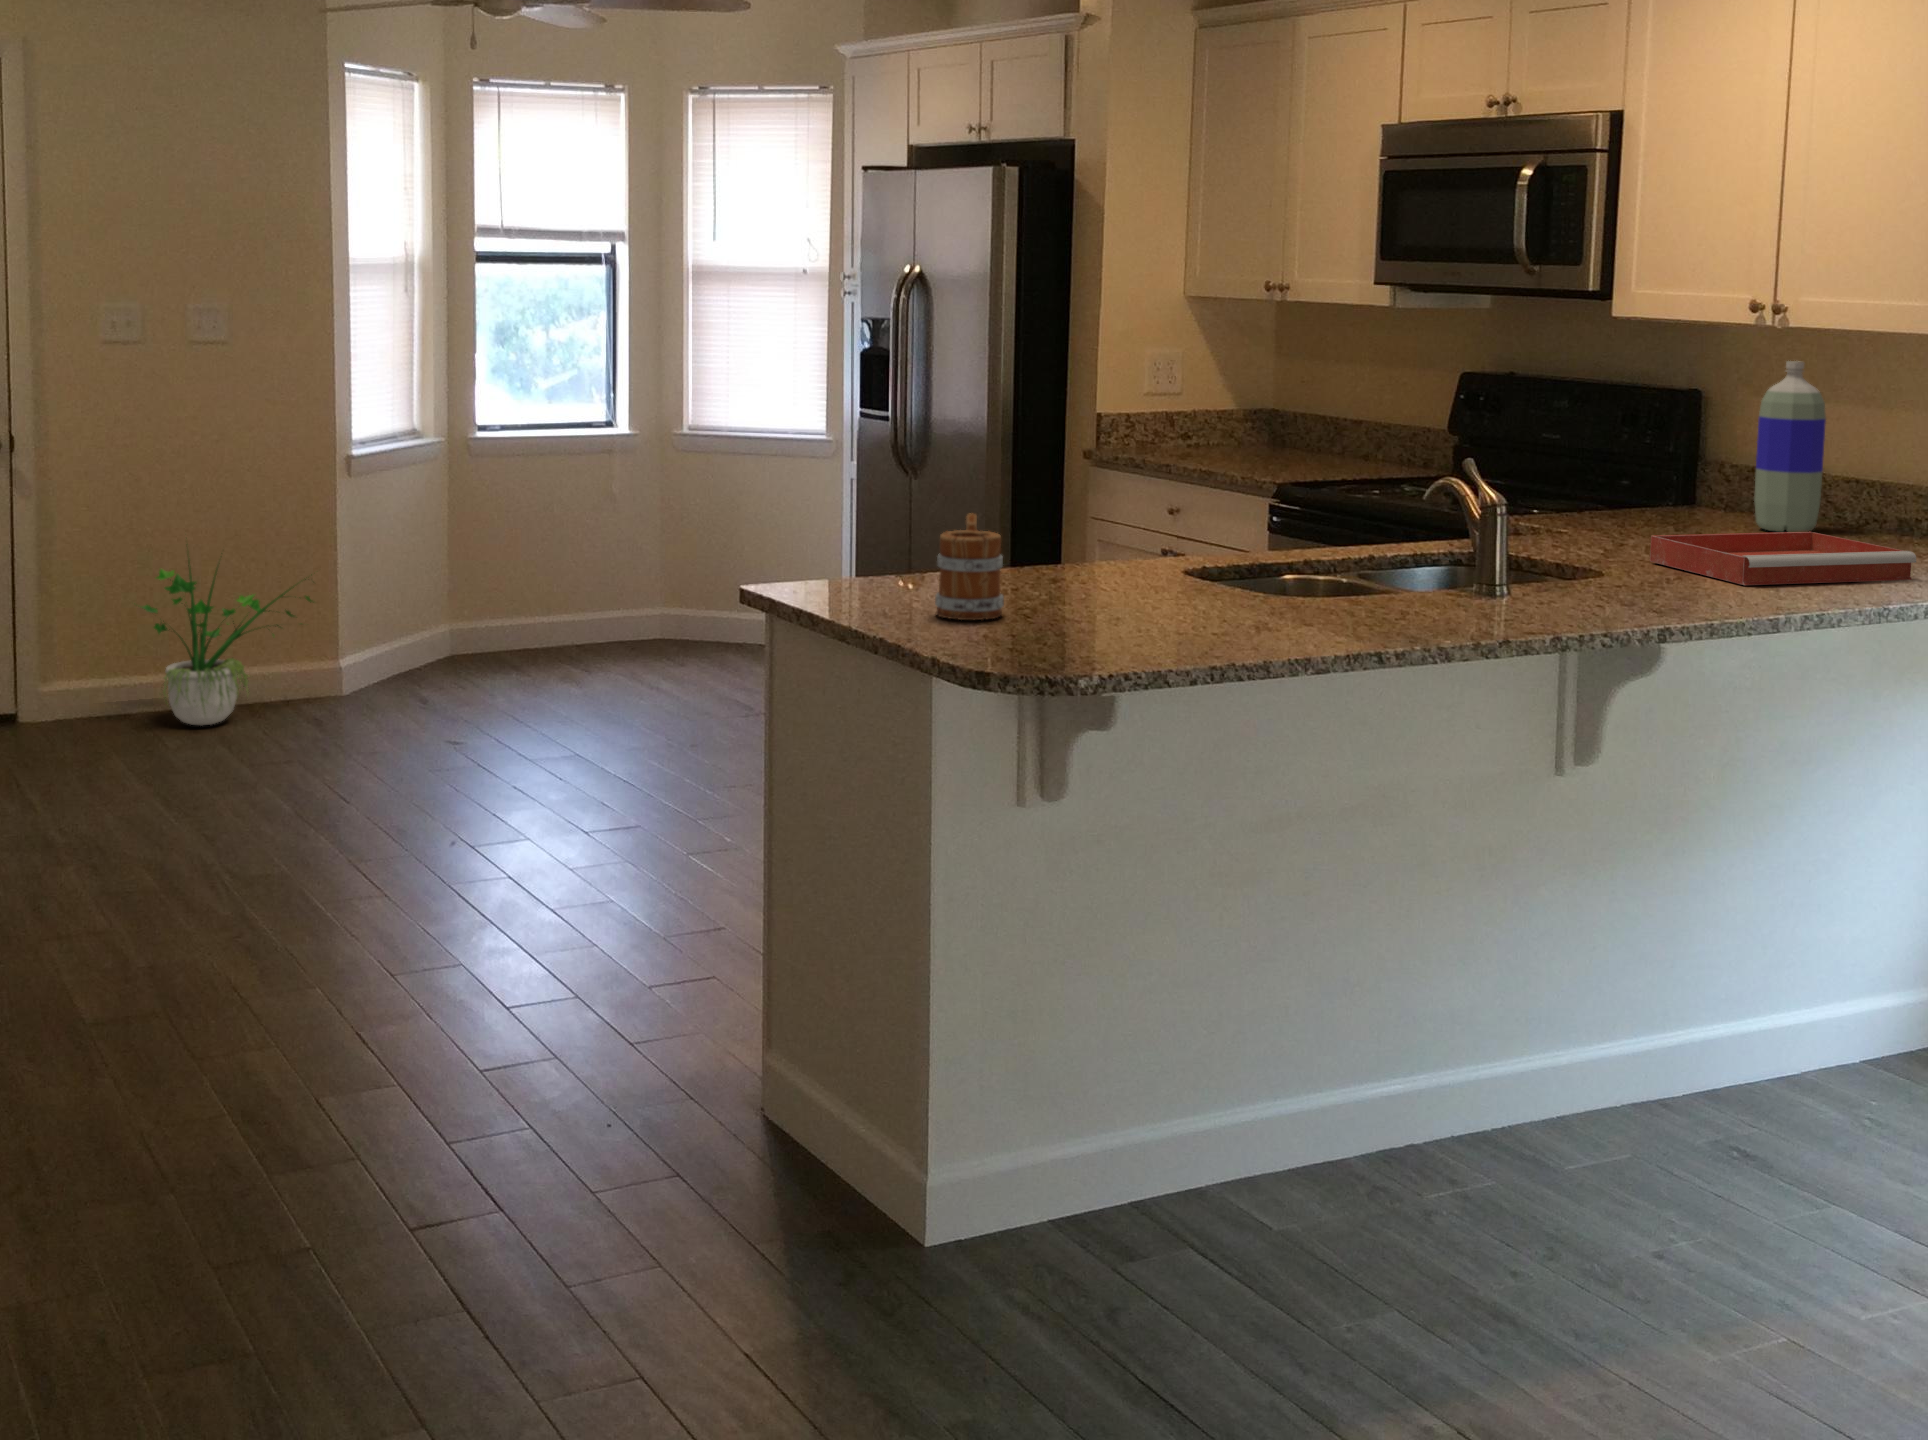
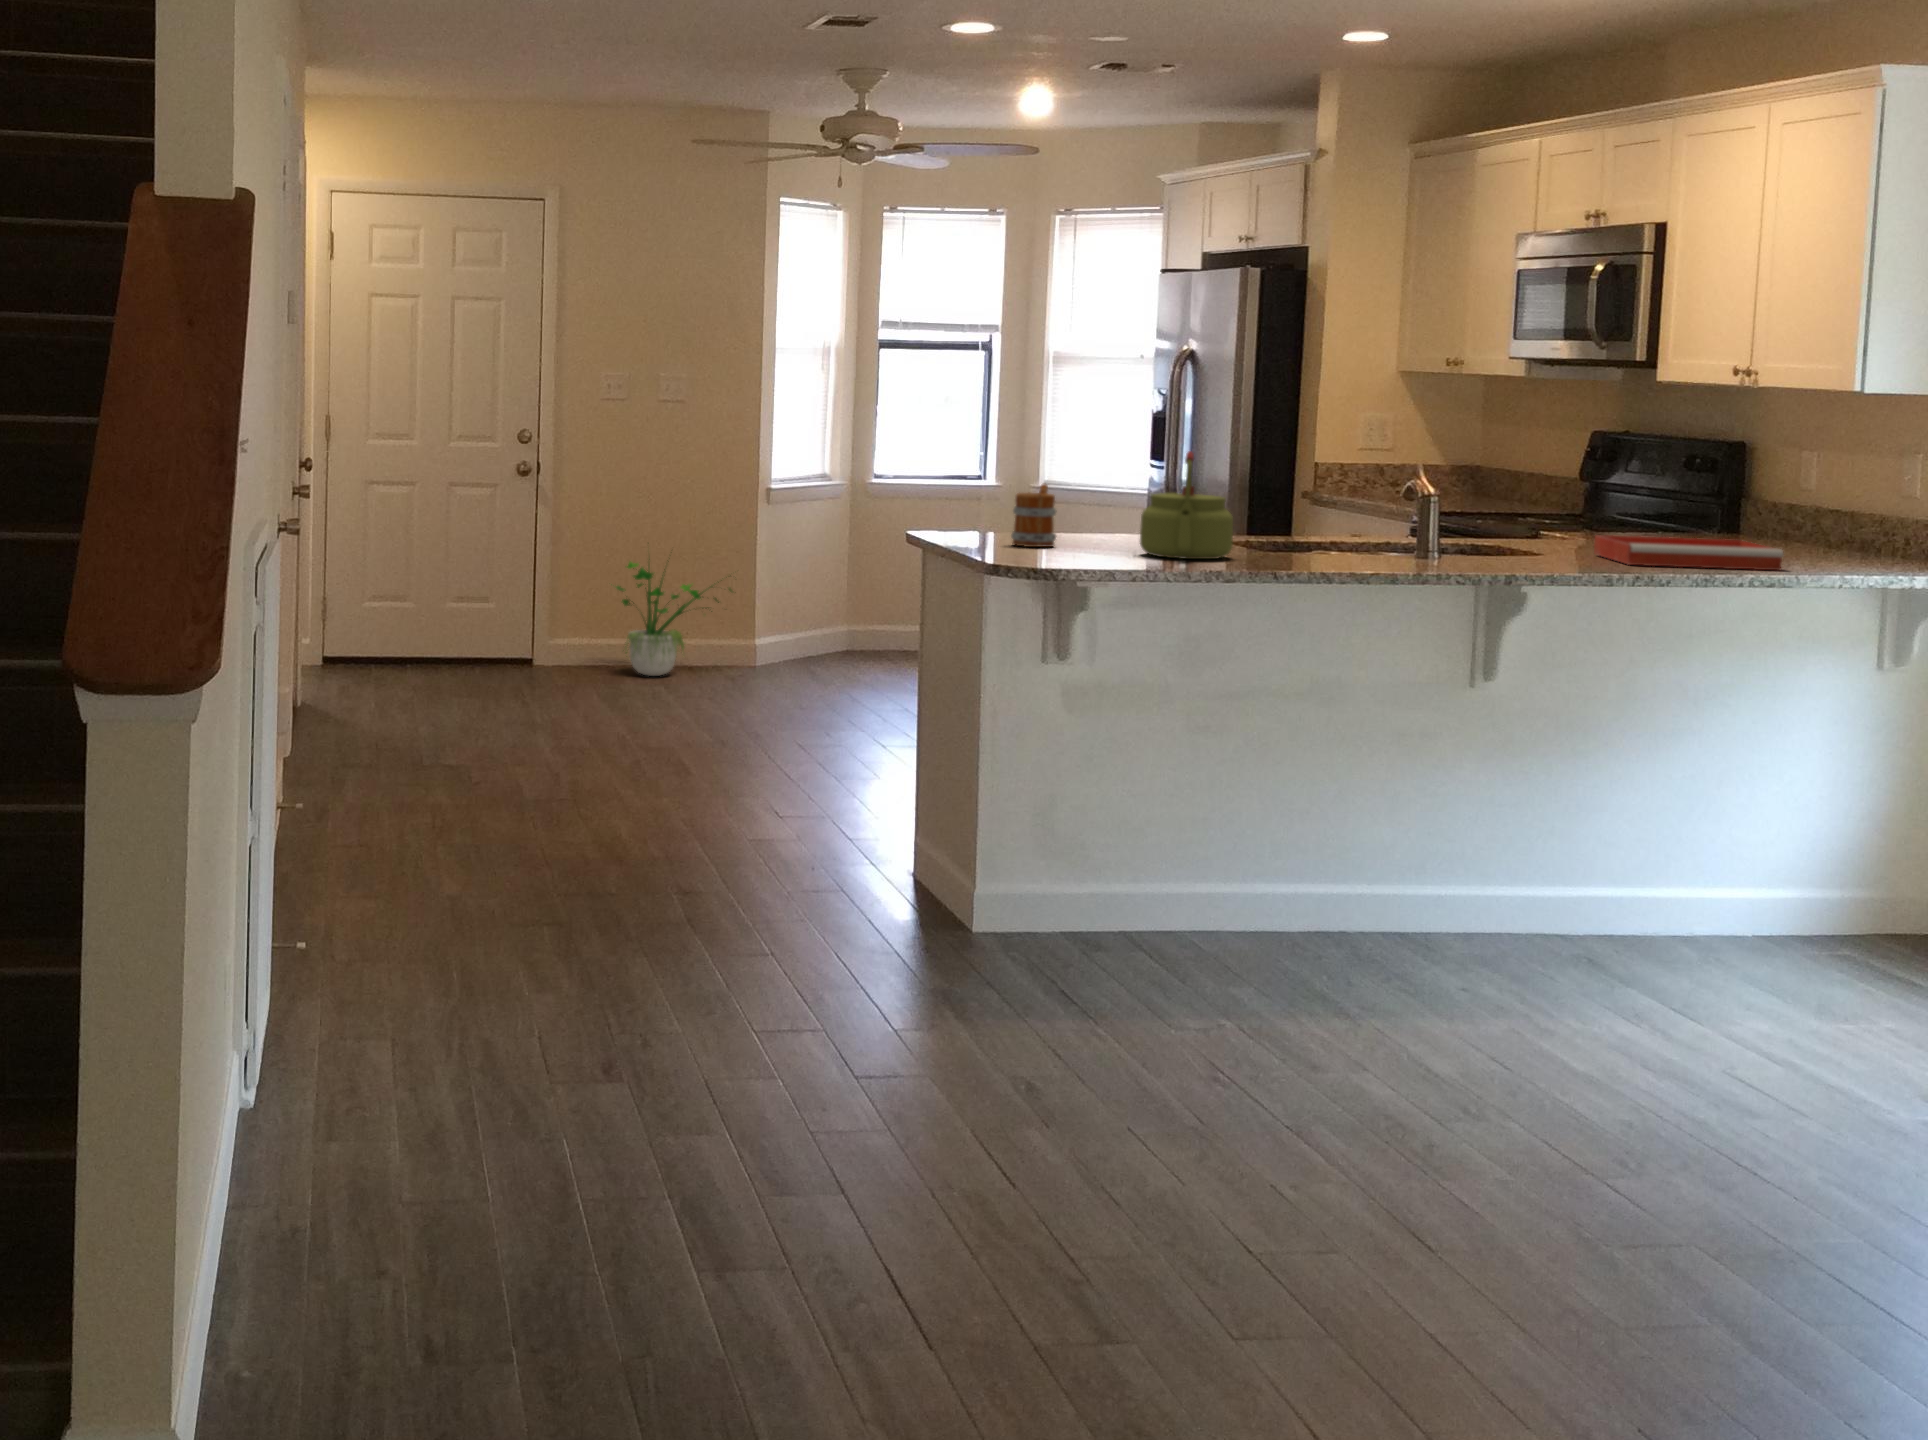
bottle: present [1754,361,1826,532] -> none [1750,417,1809,552]
kettle: none [1148,462,1289,634] -> present [1140,451,1233,559]

